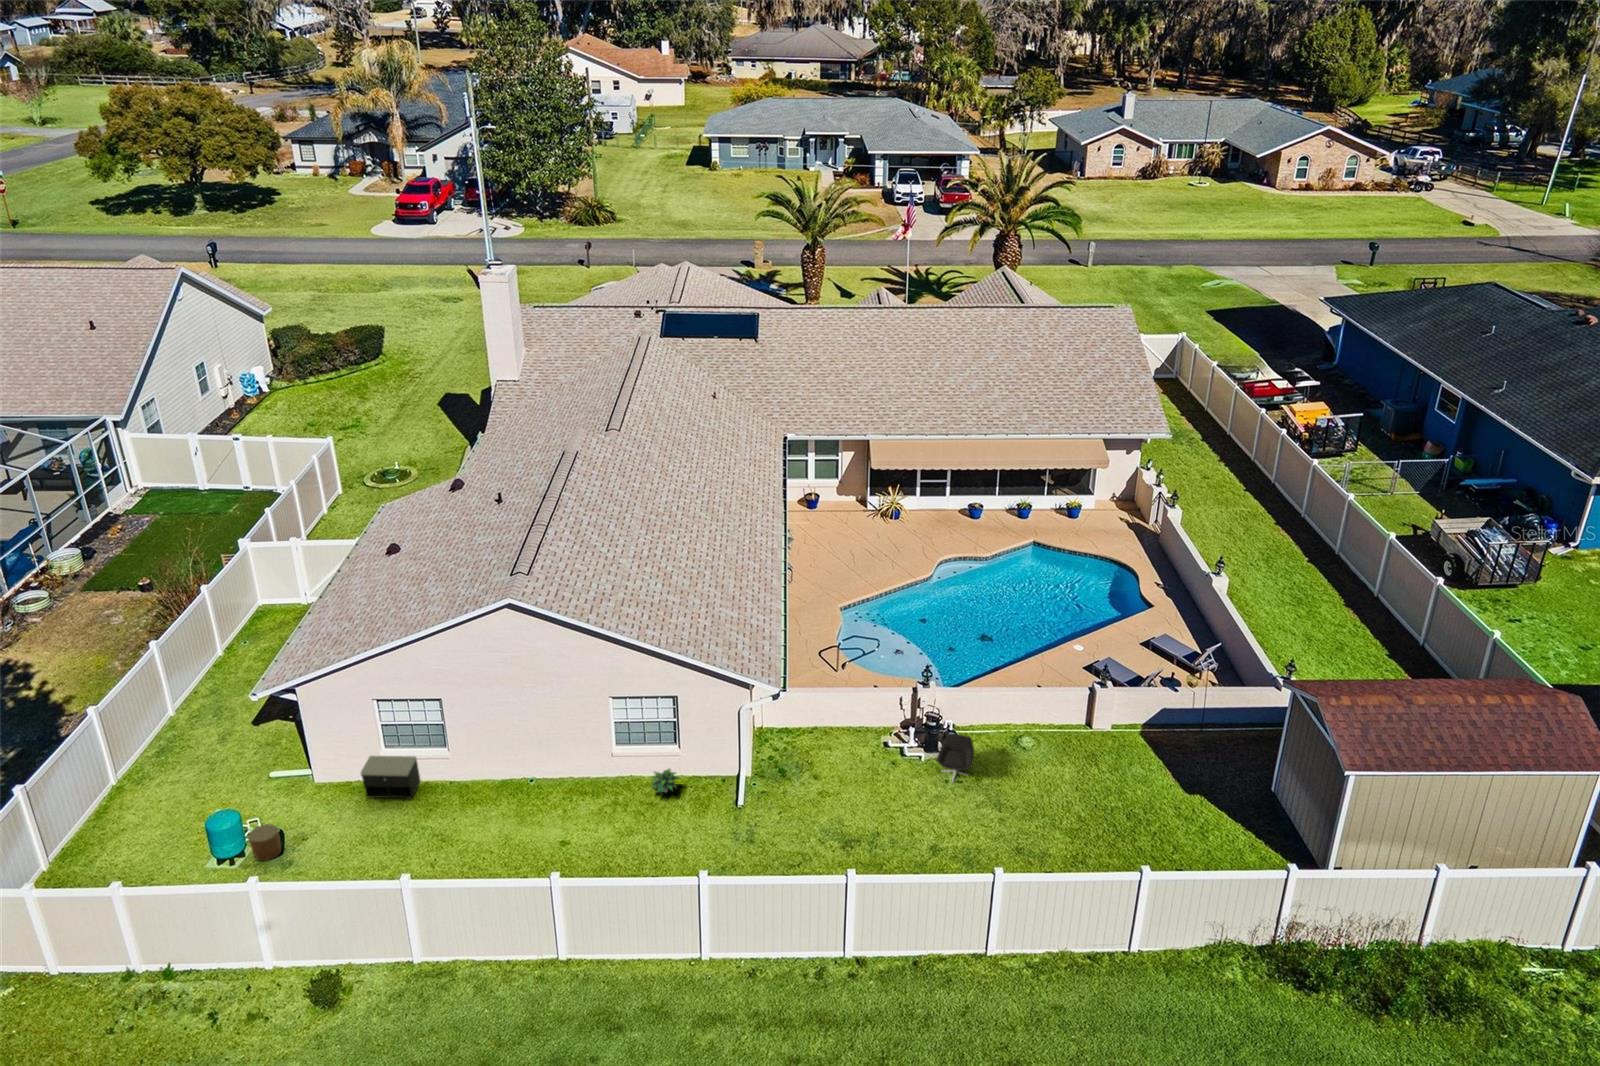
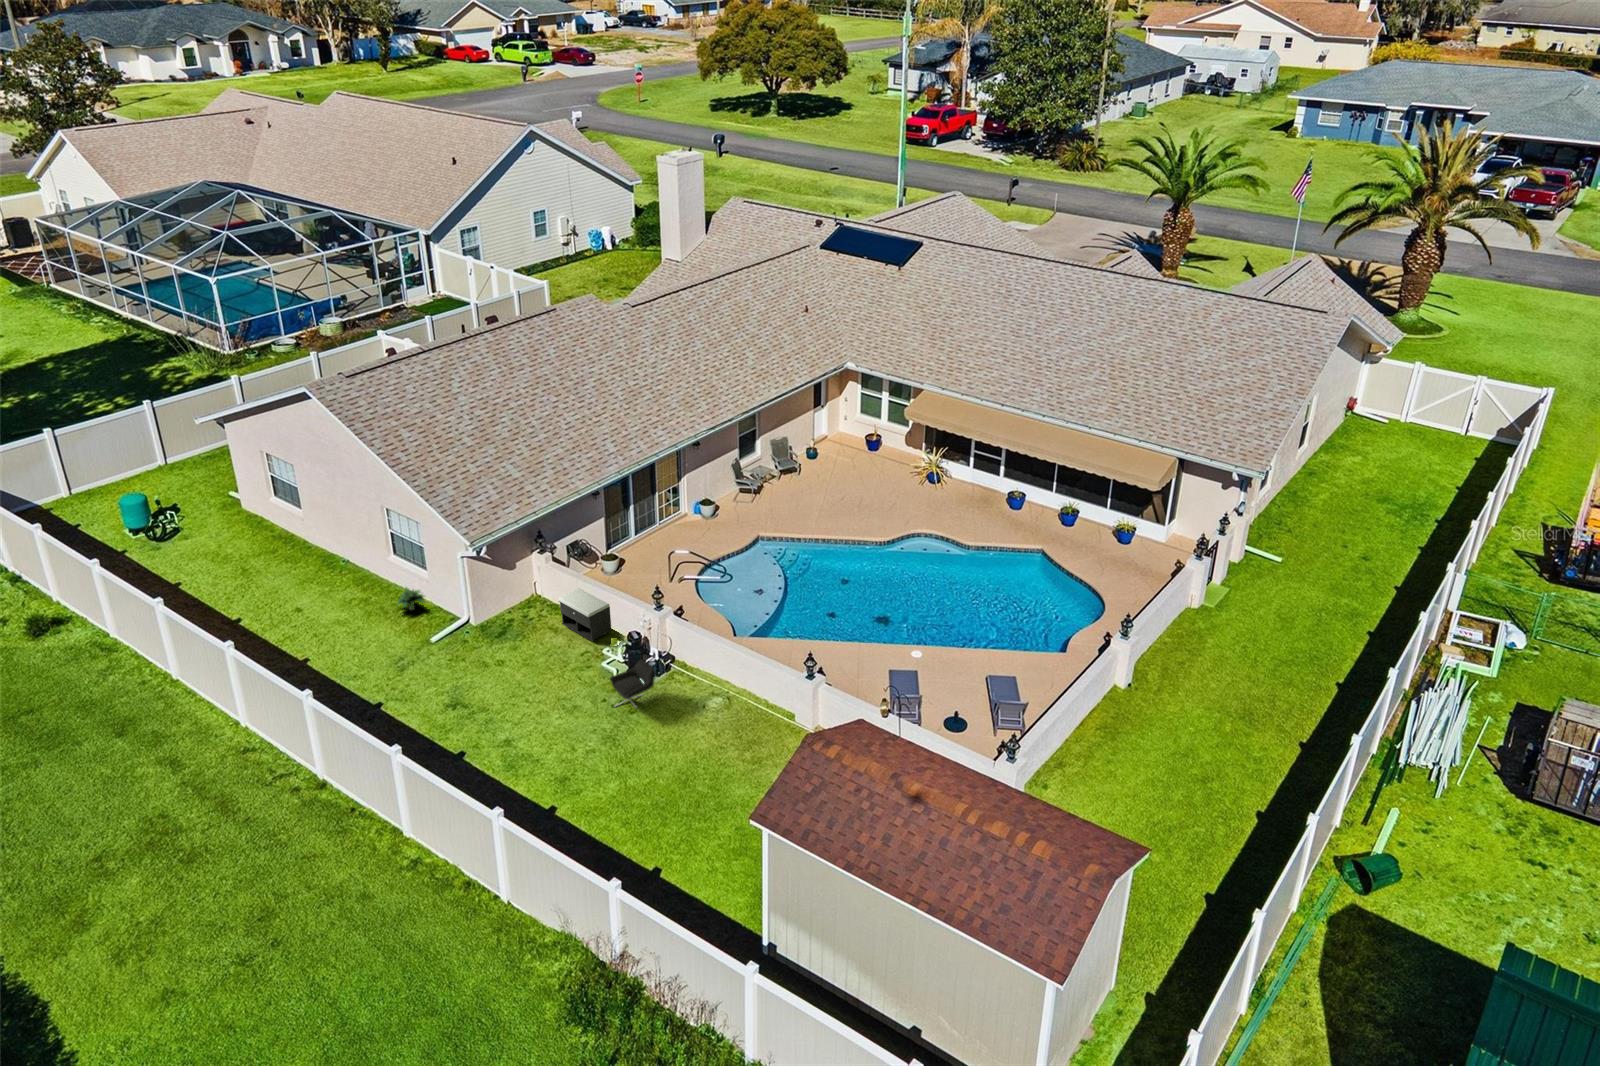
storage bench: present [361,756,421,799] -> present [559,588,611,641]
basket: present [248,824,281,861] -> none [139,514,168,542]

